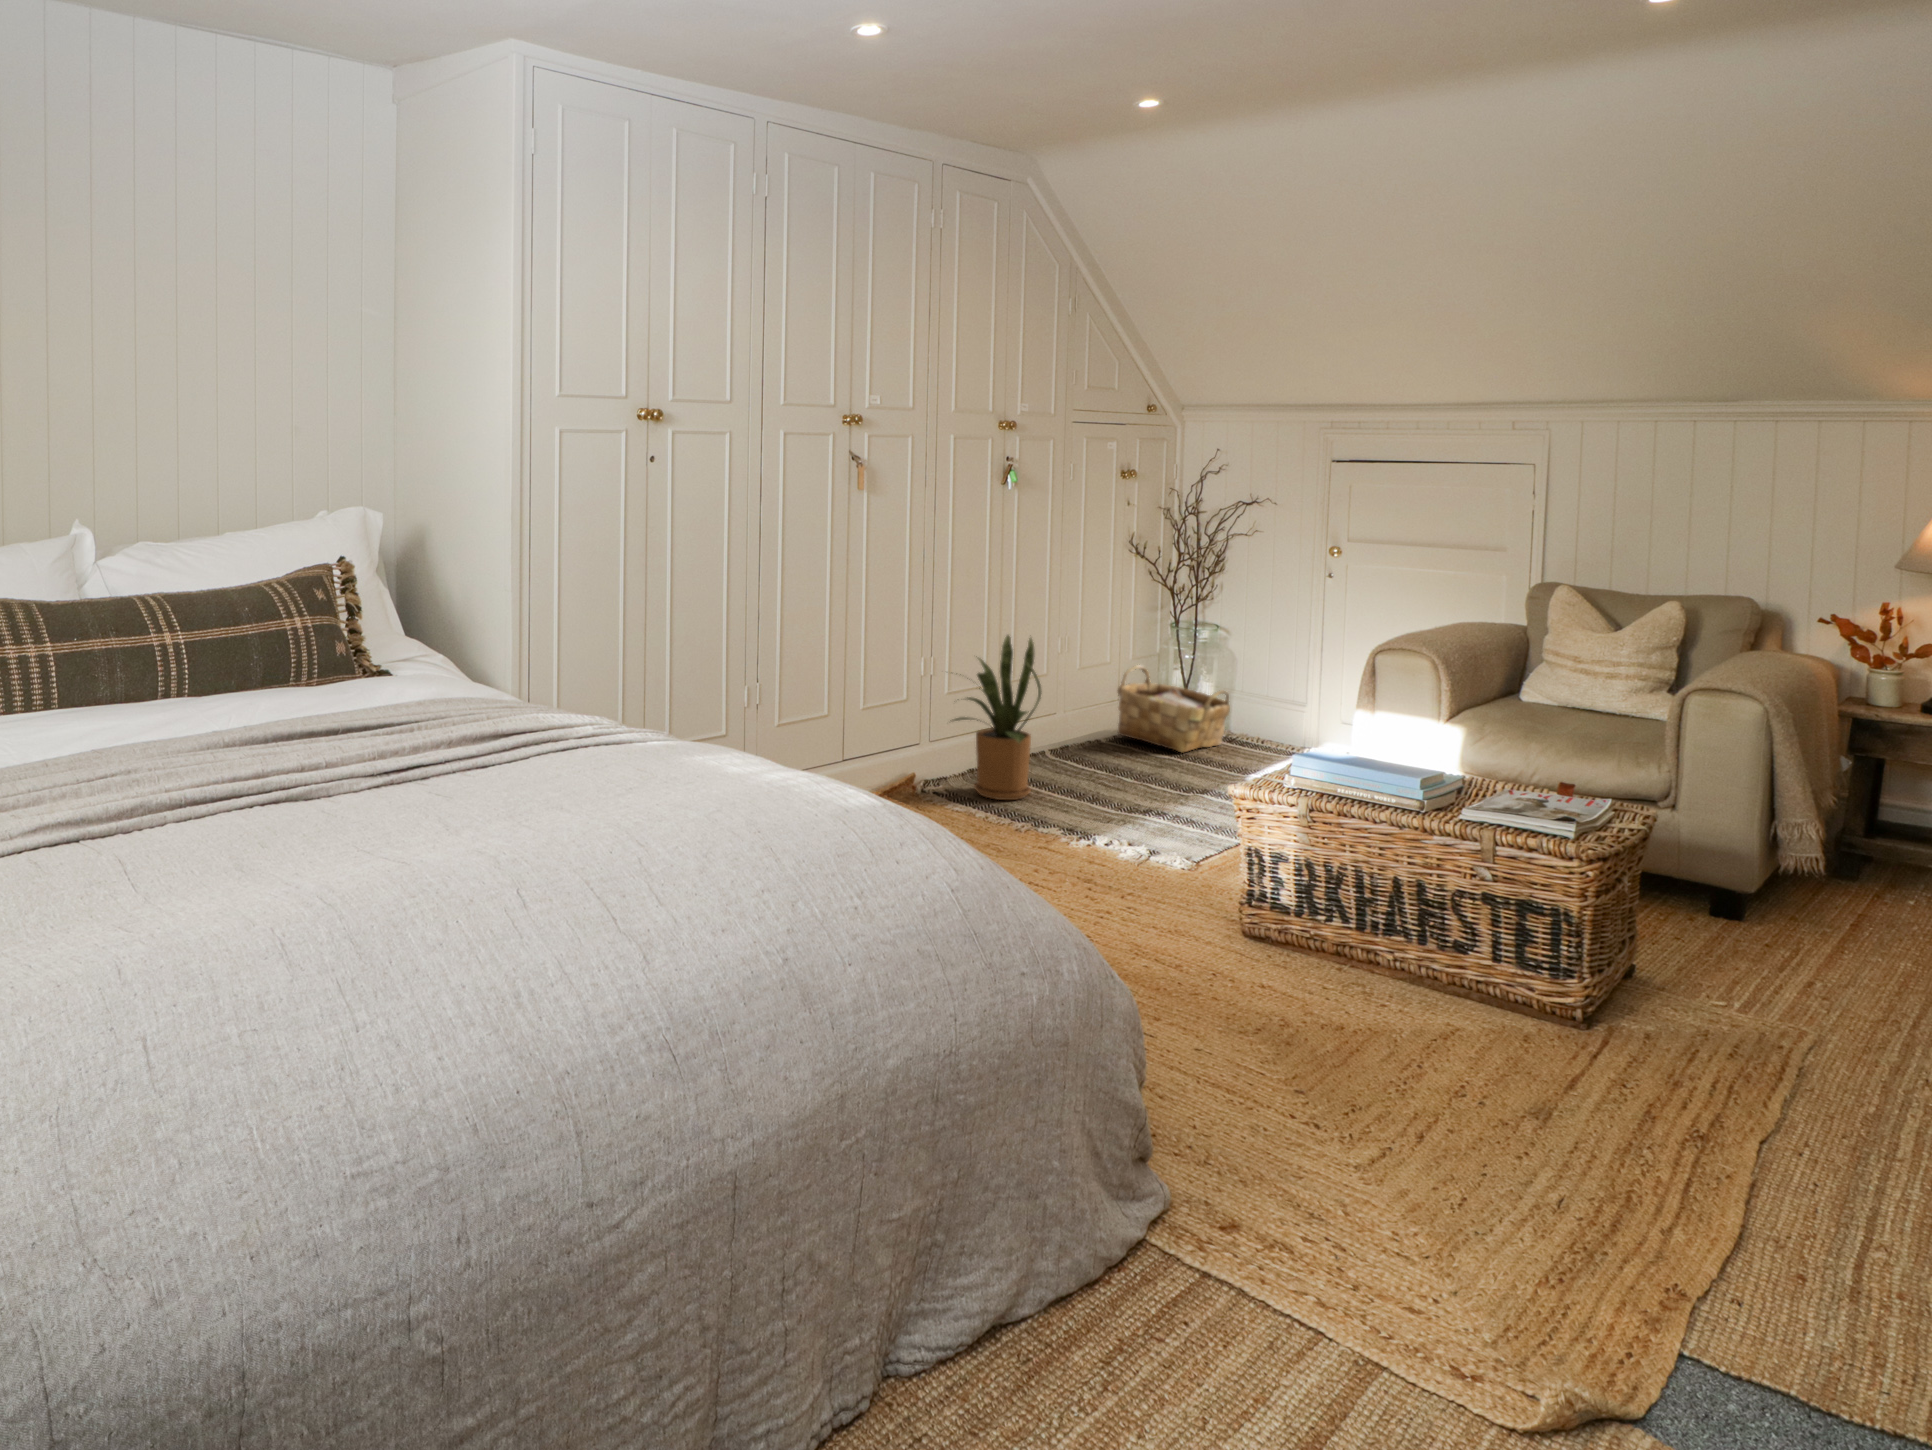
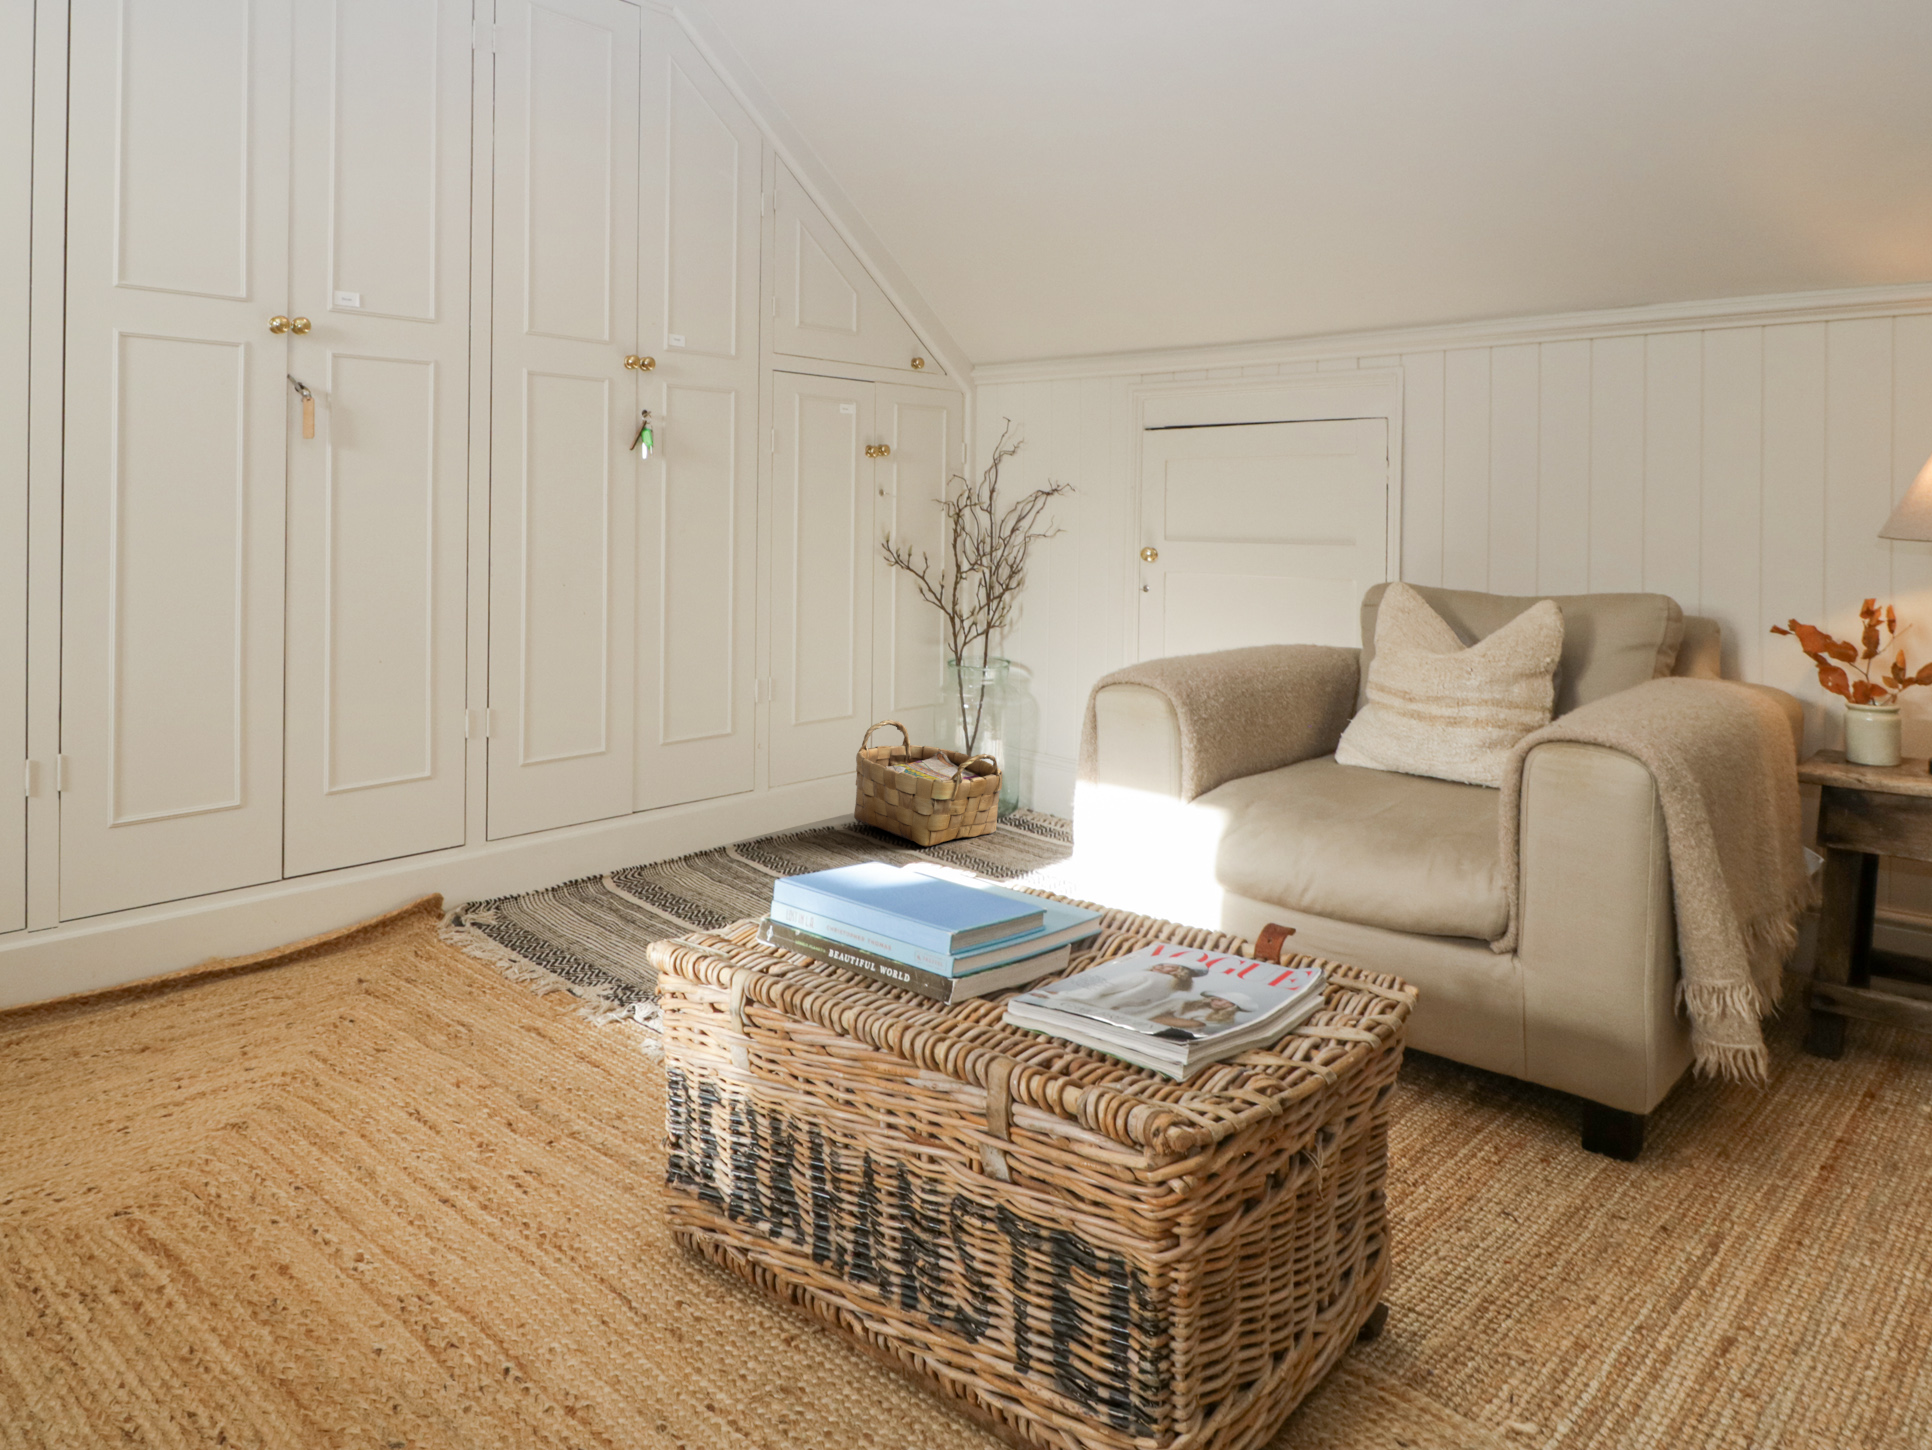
house plant: present [953,635,1041,800] -> none [487,672,647,937]

